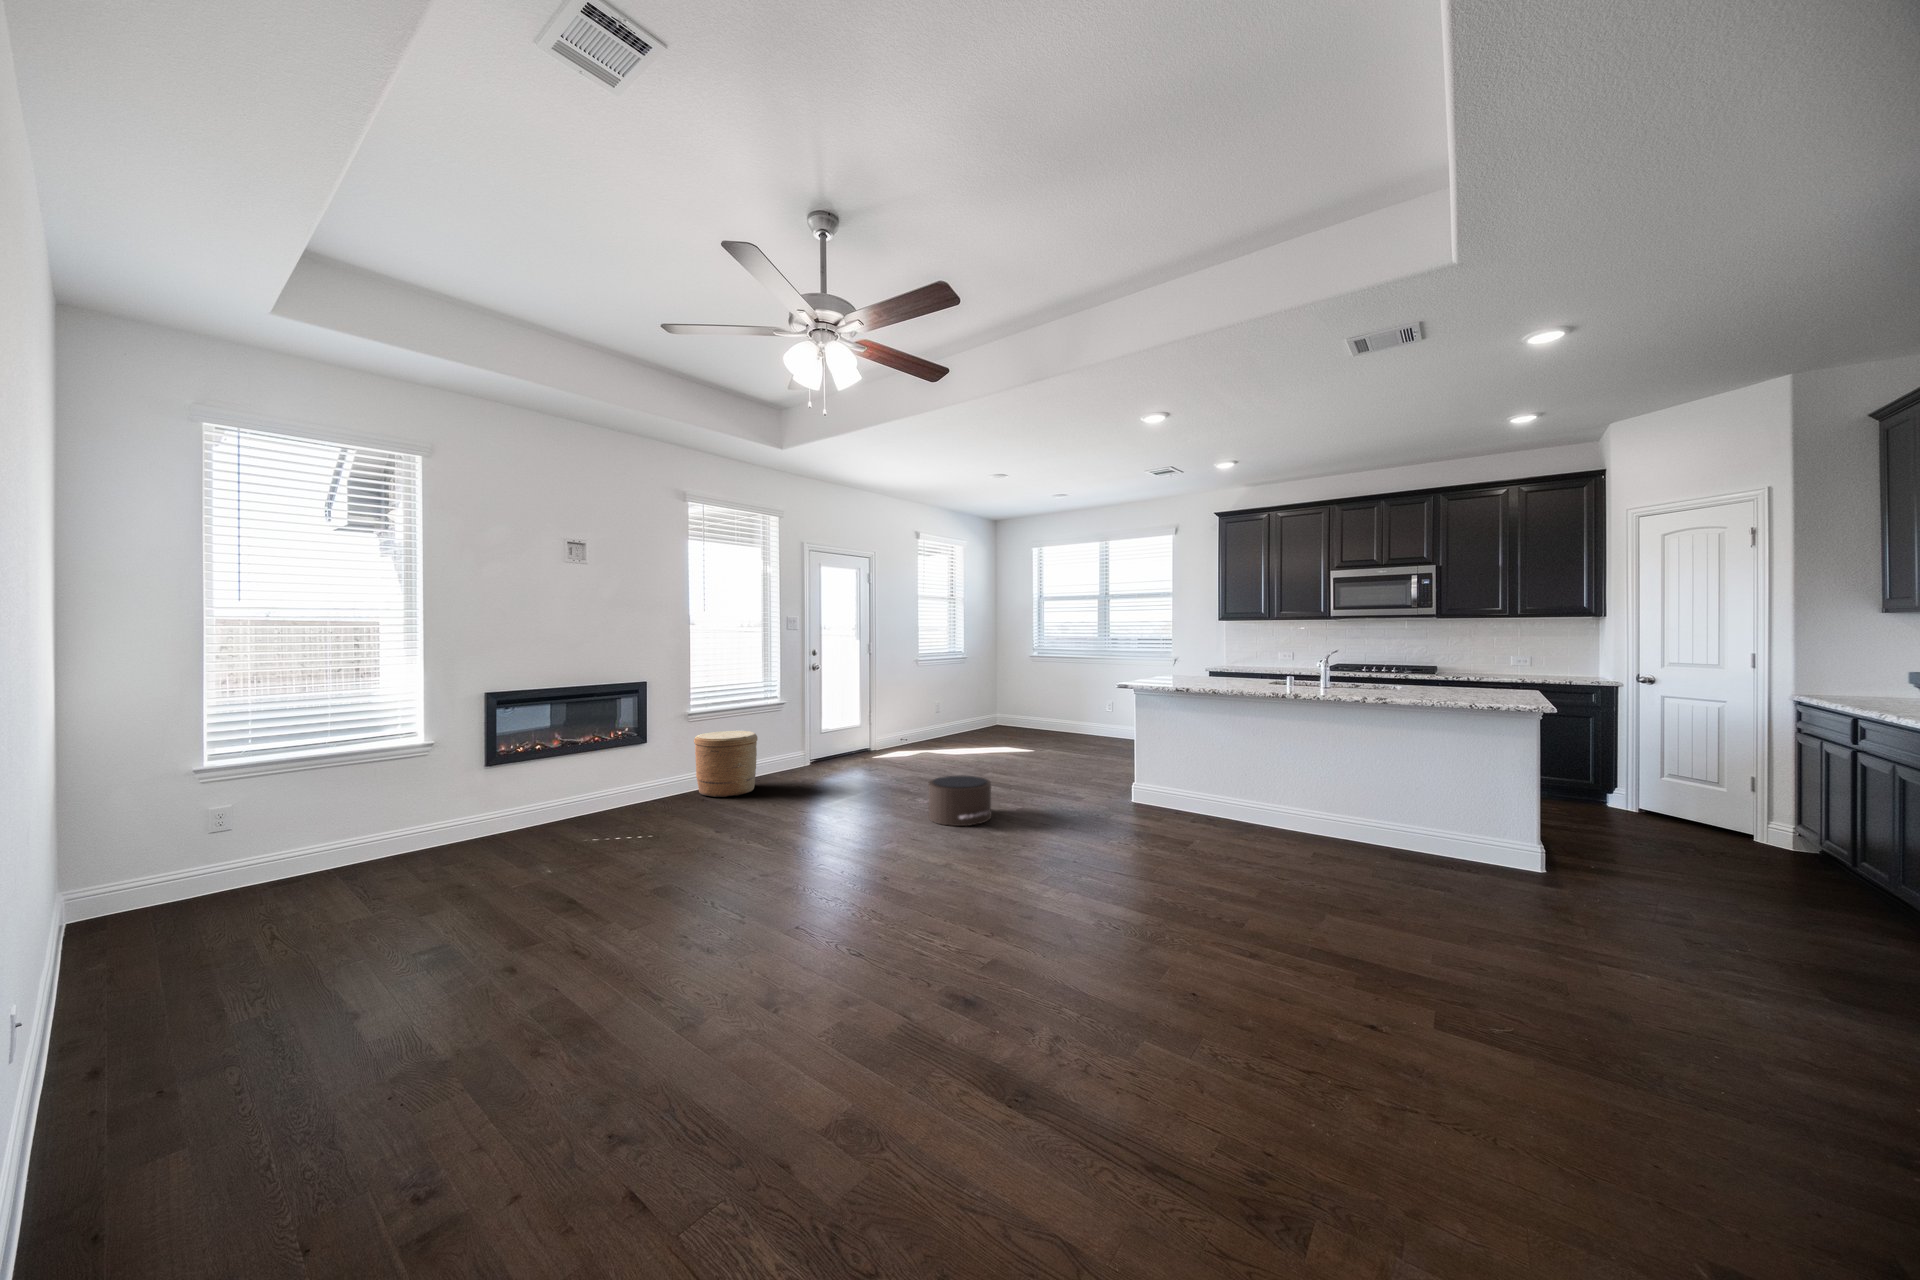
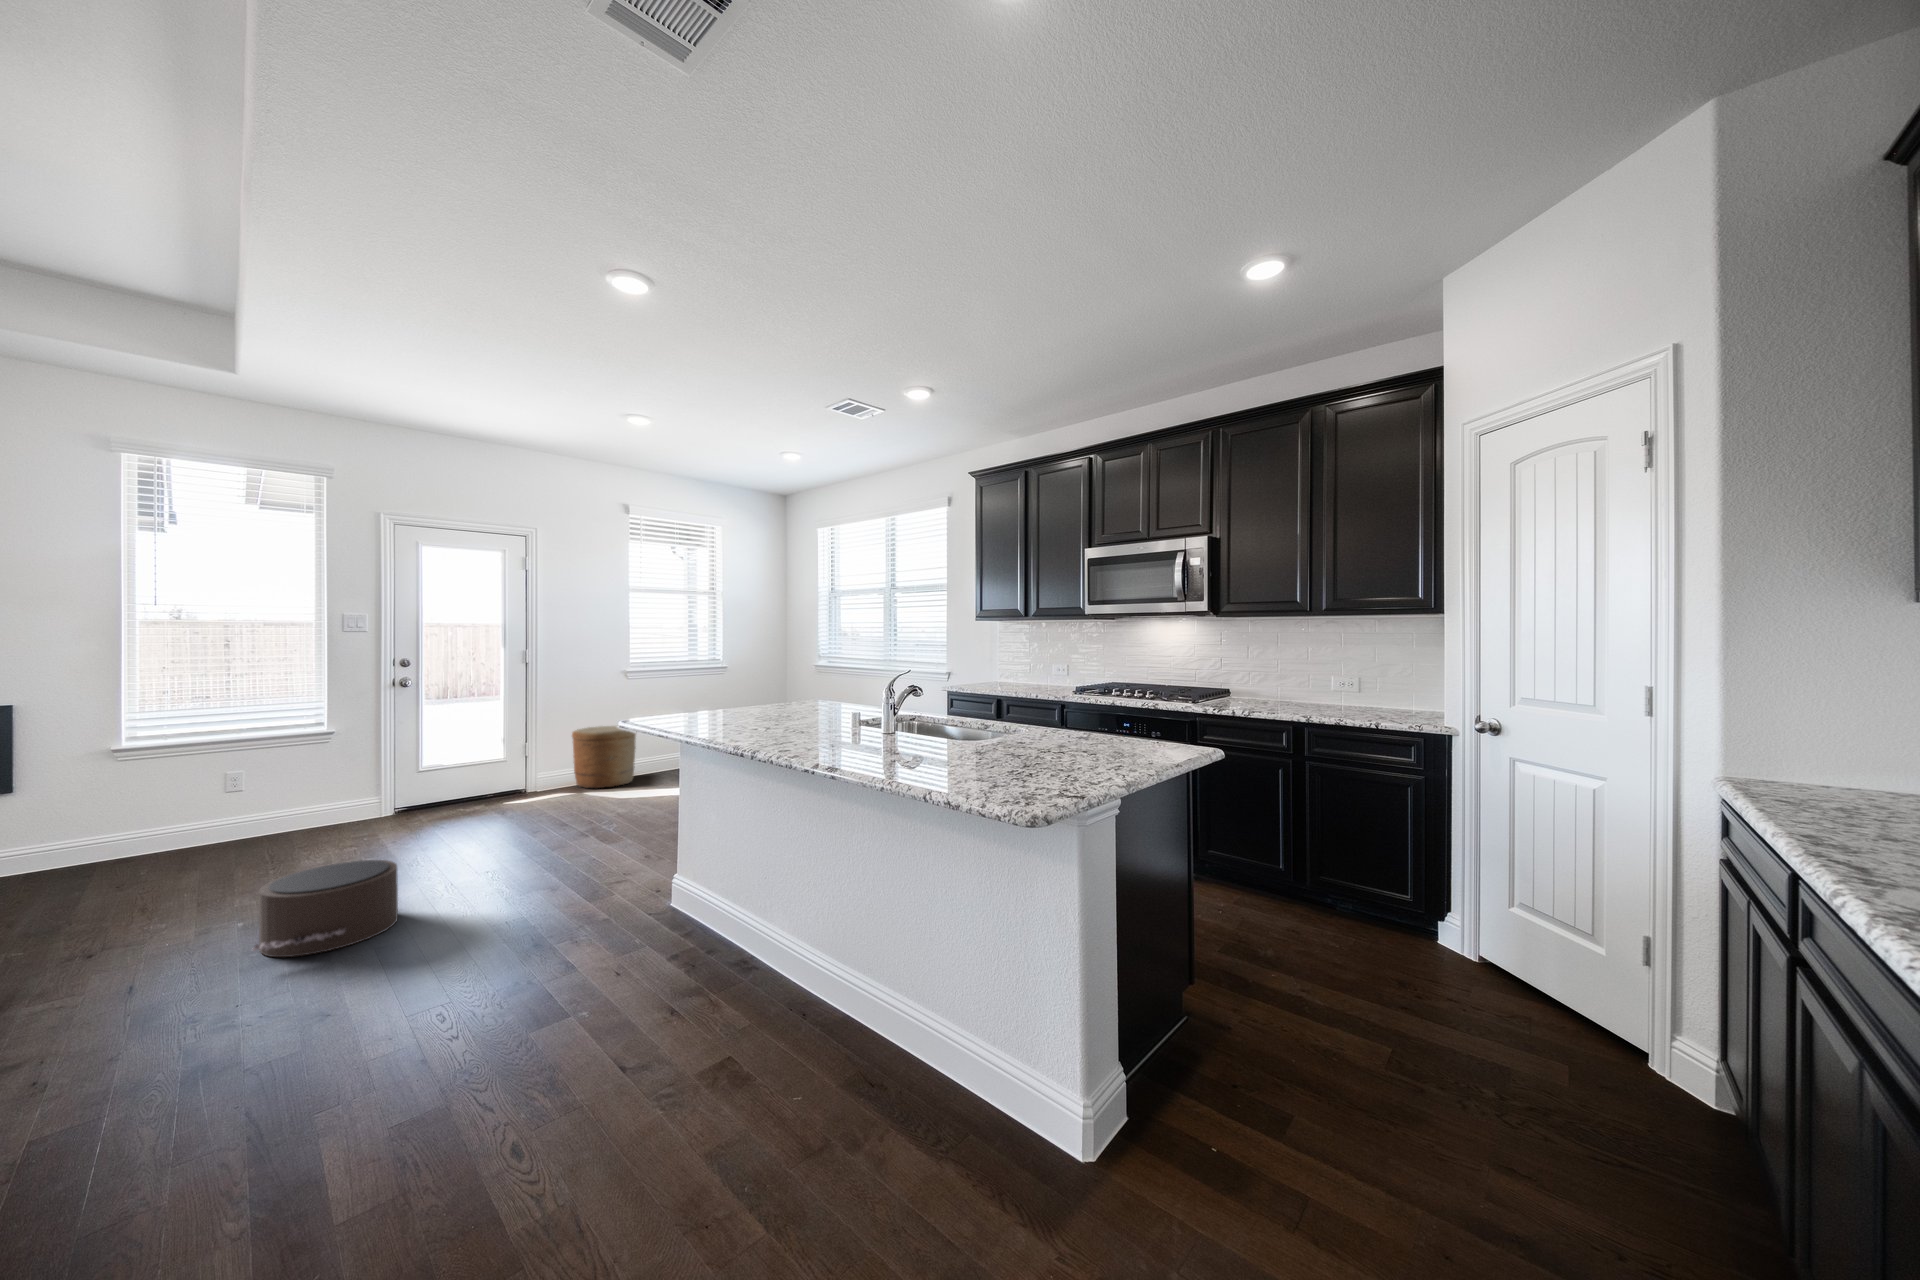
woven basket: present [694,731,758,797] -> present [572,726,636,788]

